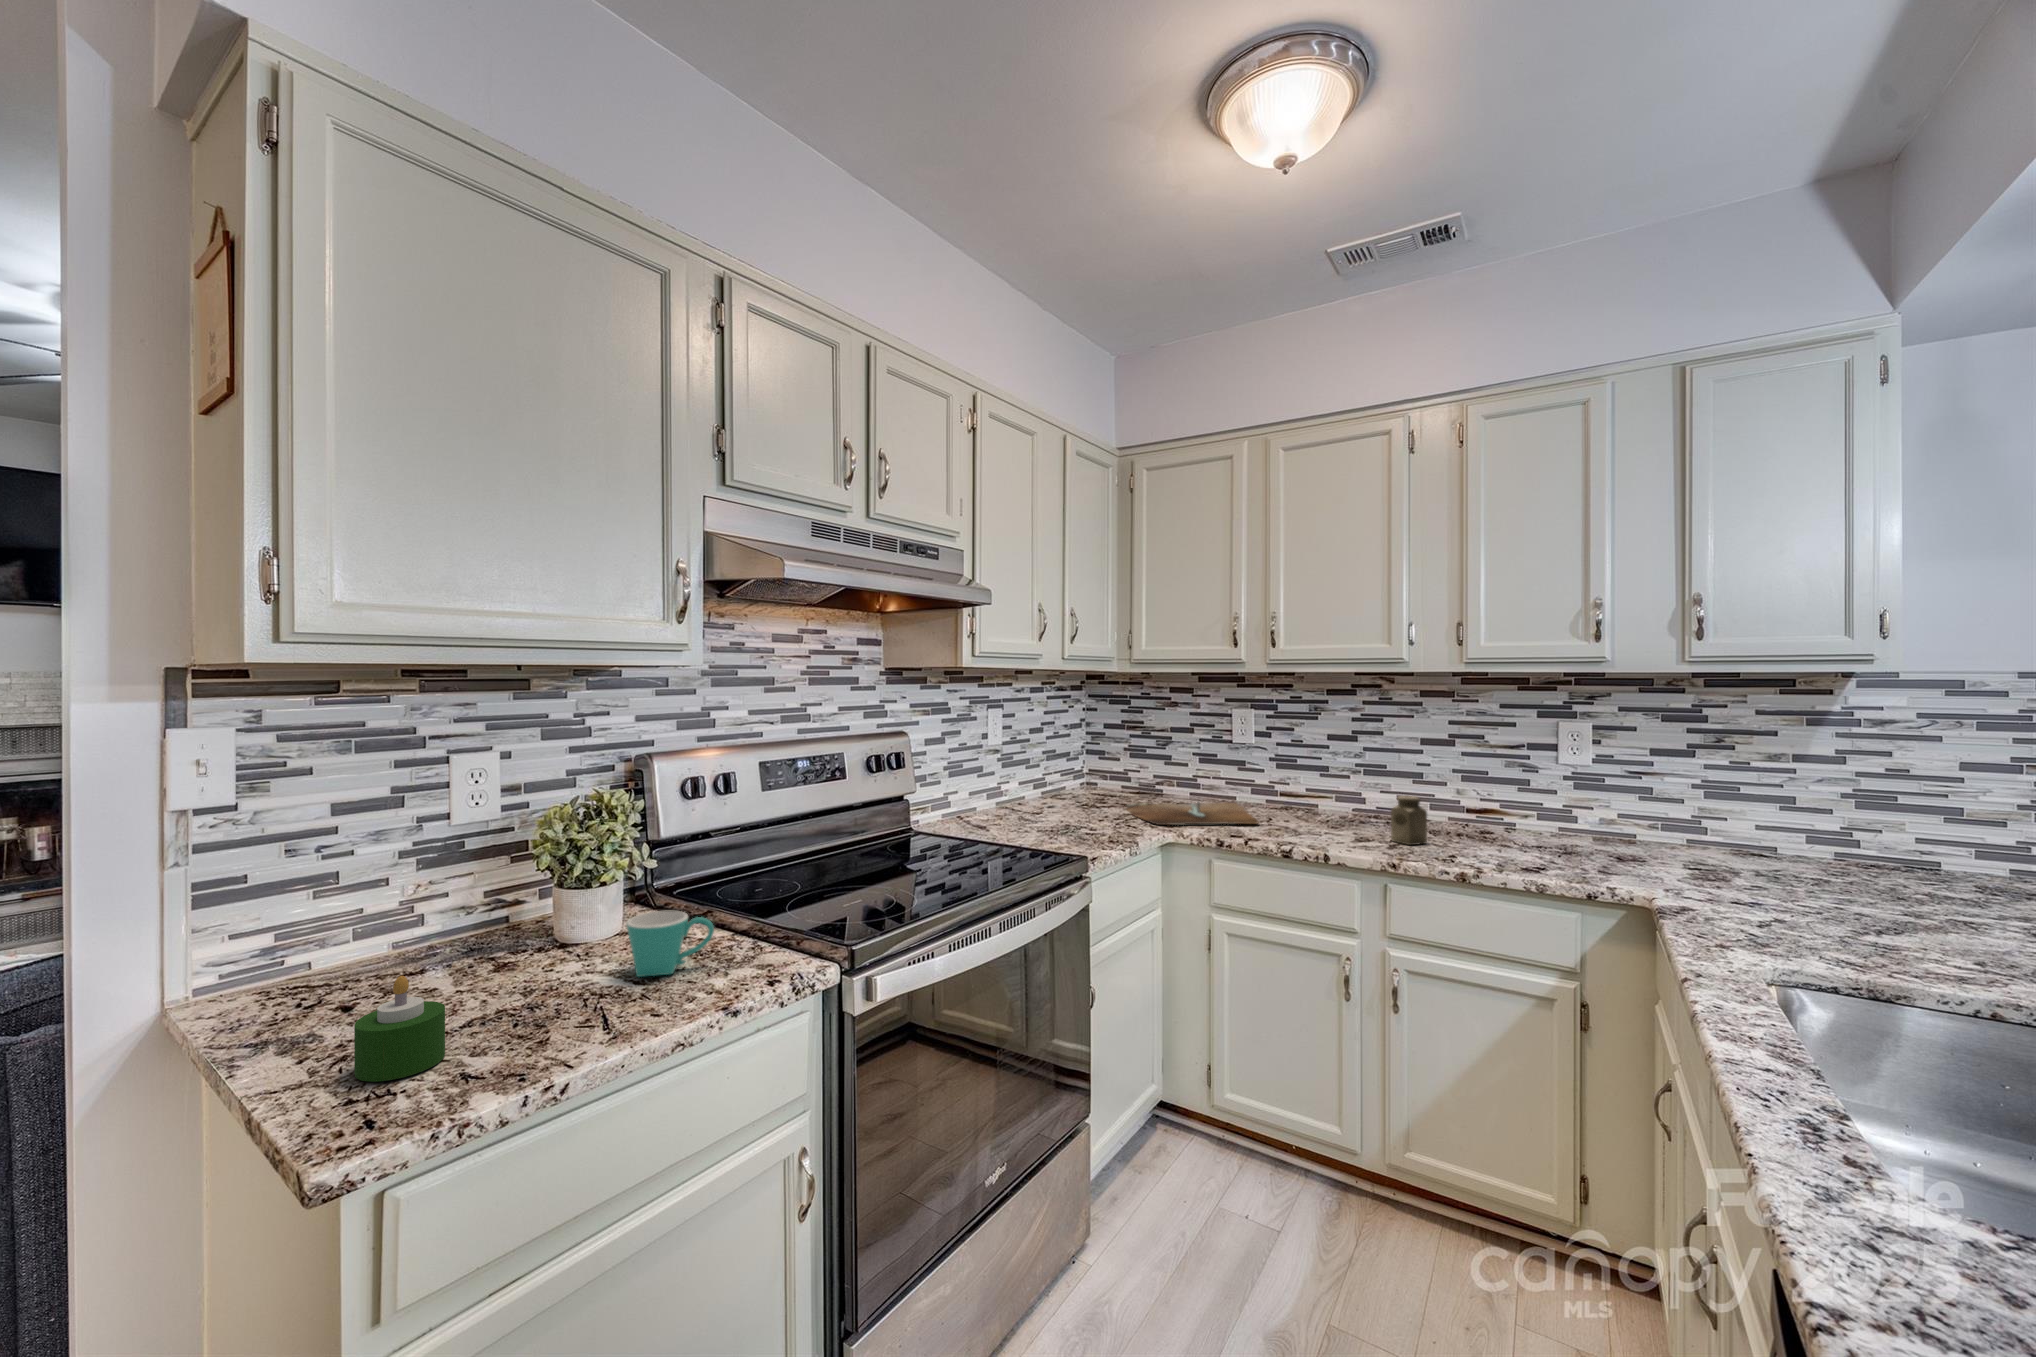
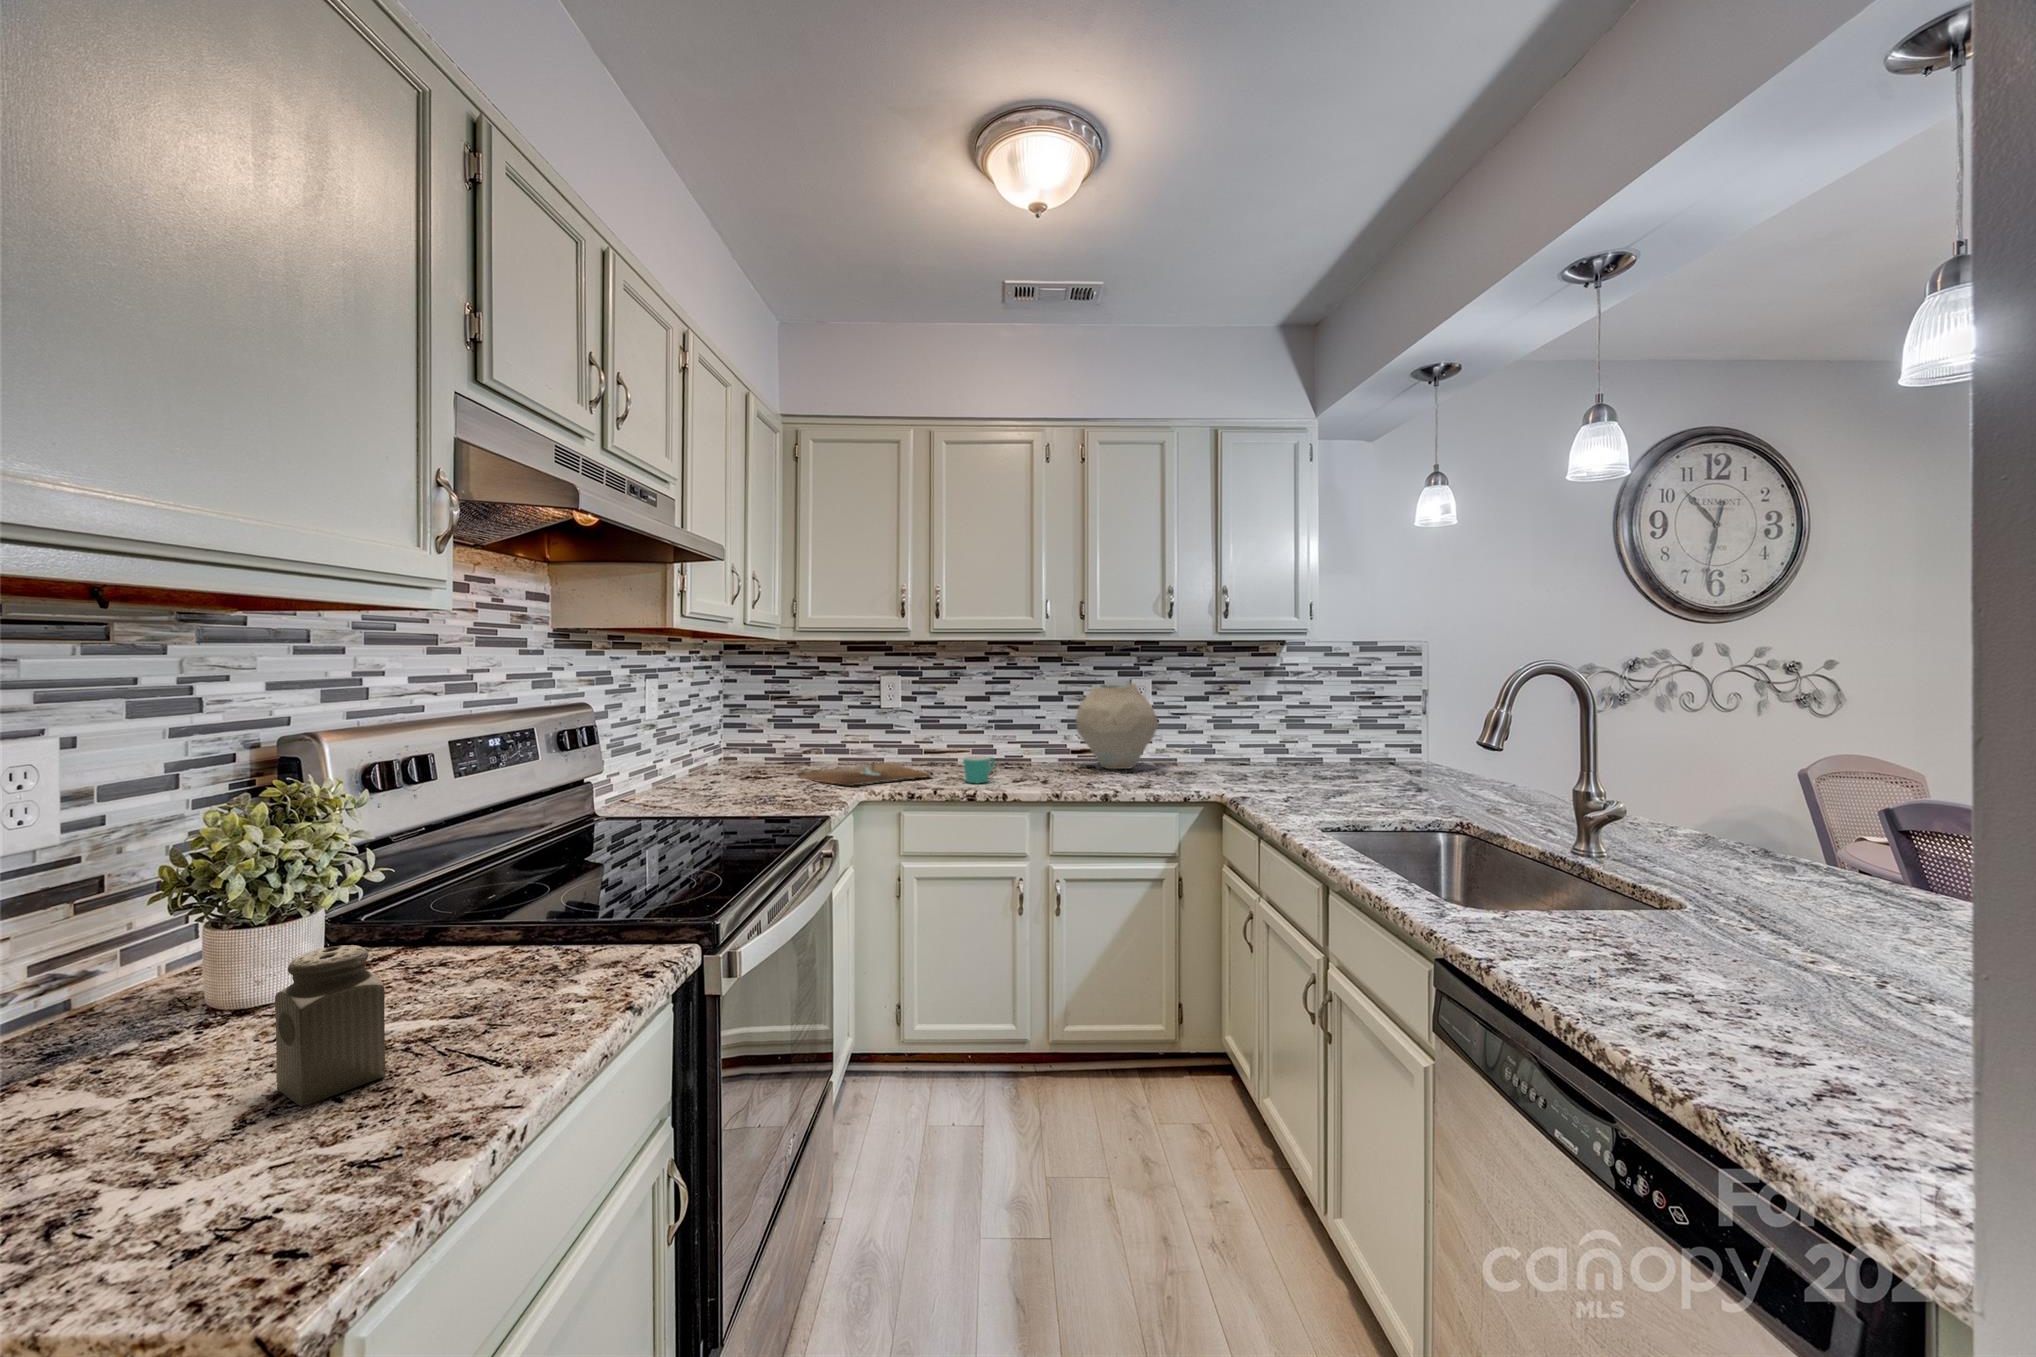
vase: none [1462,727,1588,841] -> present [1076,684,1158,769]
salt shaker: present [1391,796,1427,845] -> present [275,945,385,1106]
mug: present [626,910,714,977] -> present [963,756,995,783]
candle: present [354,976,445,1082] -> none [128,1066,293,1245]

